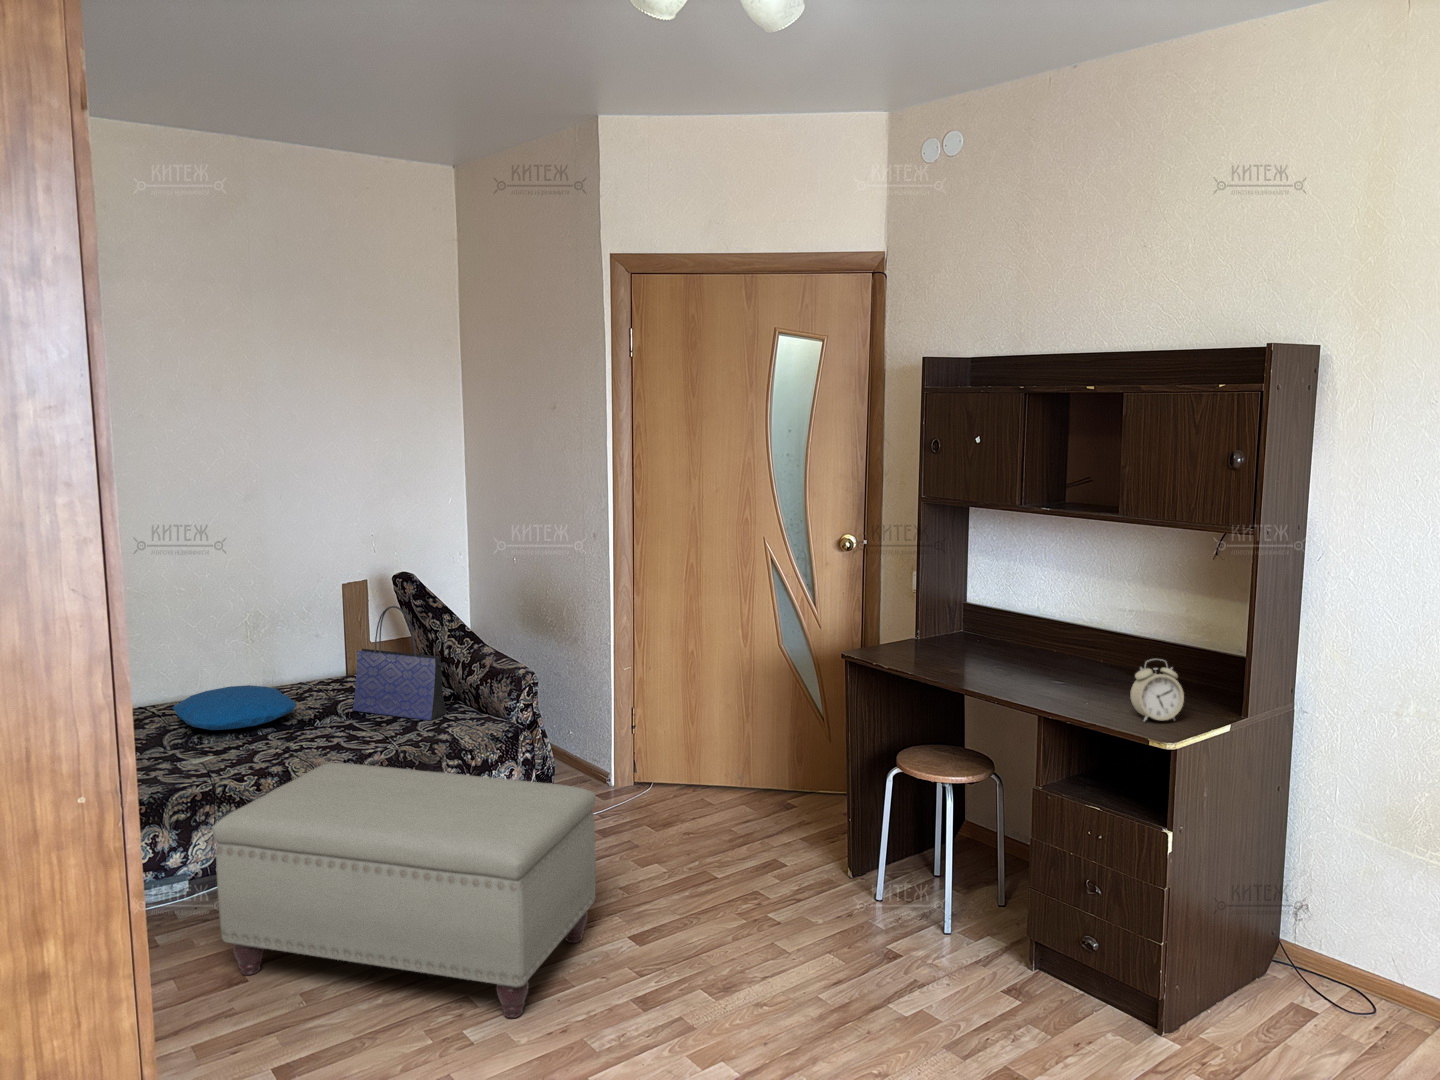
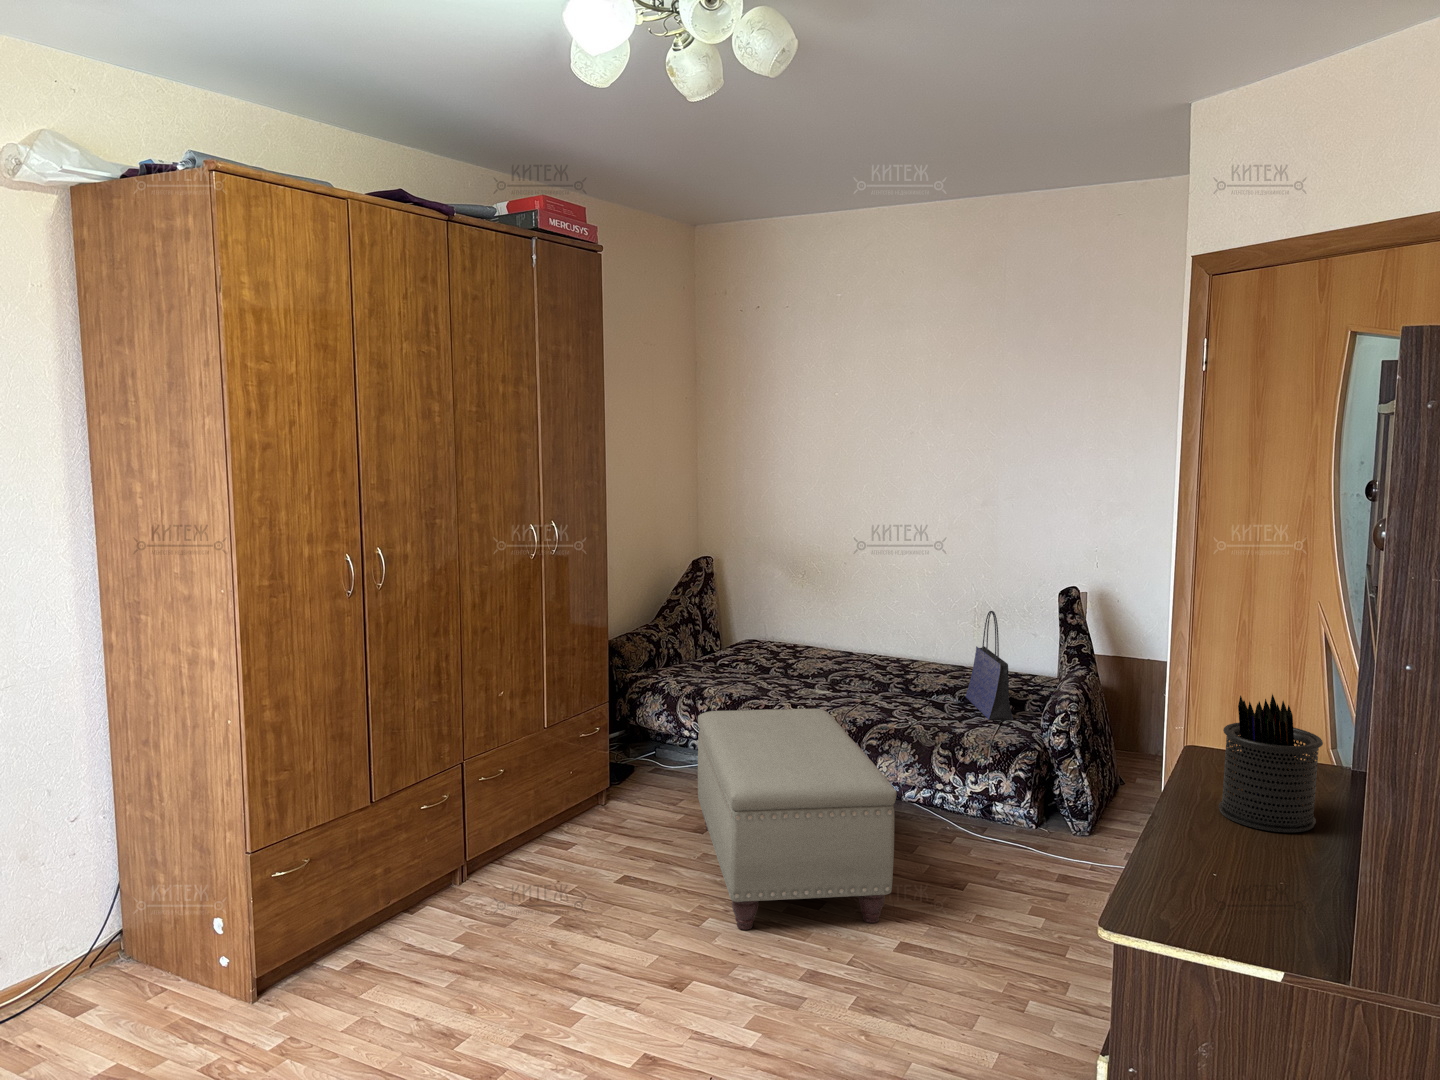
pen holder: none [966,589,1029,681] -> present [1219,694,1323,832]
alarm clock: present [1130,663,1184,720] -> none [1179,822,1268,932]
pillow: present [173,685,297,730] -> none [845,653,938,685]

